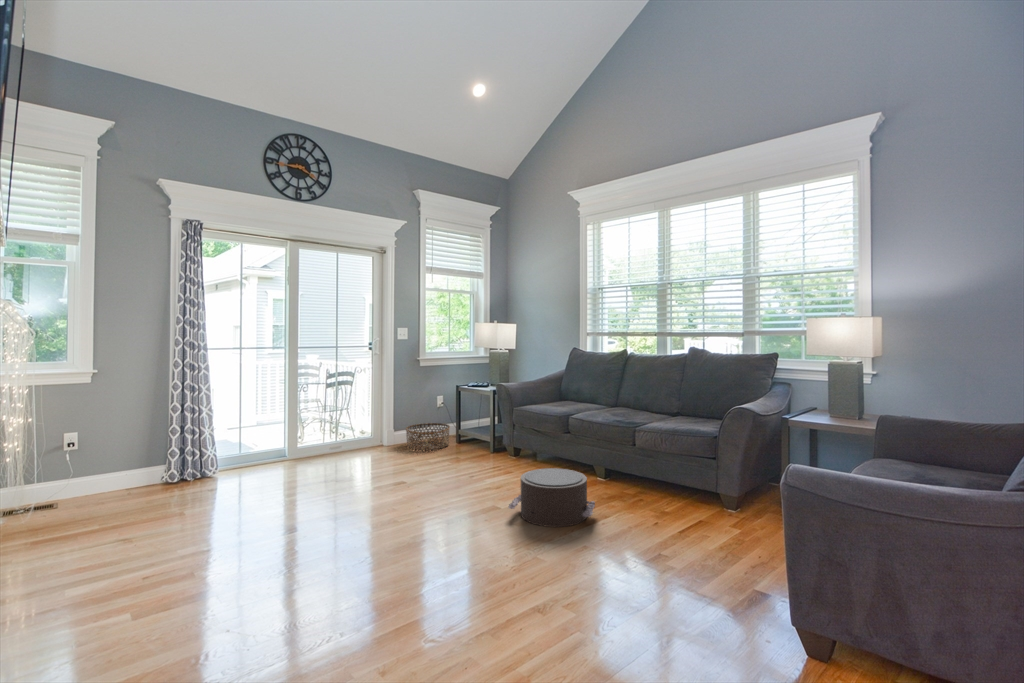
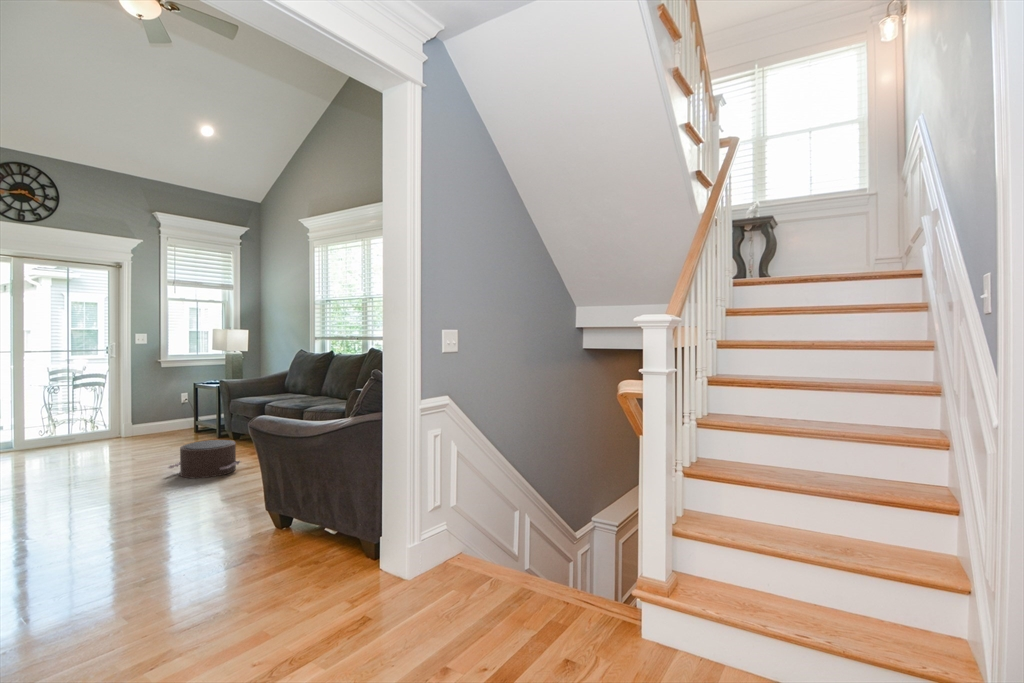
basket: present [406,423,450,450] -> none [139,417,185,439]

